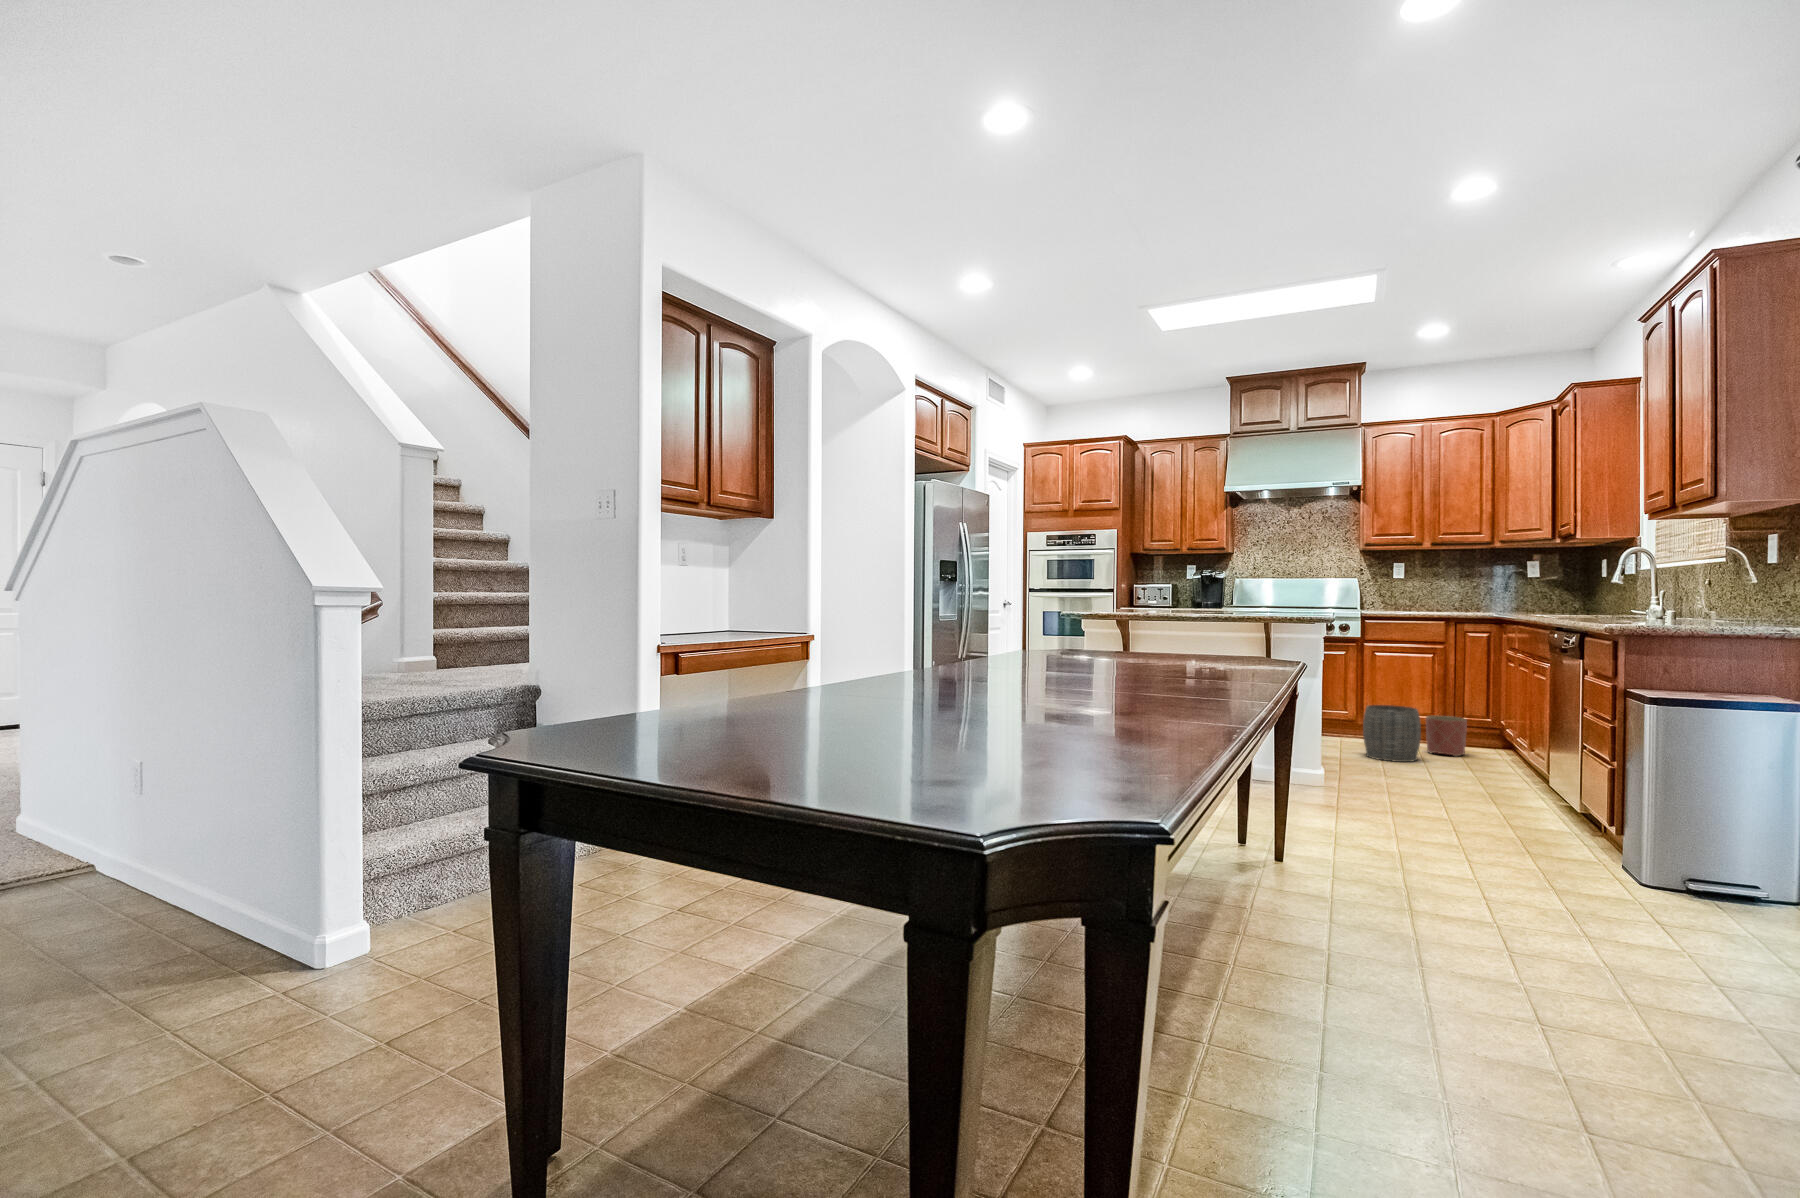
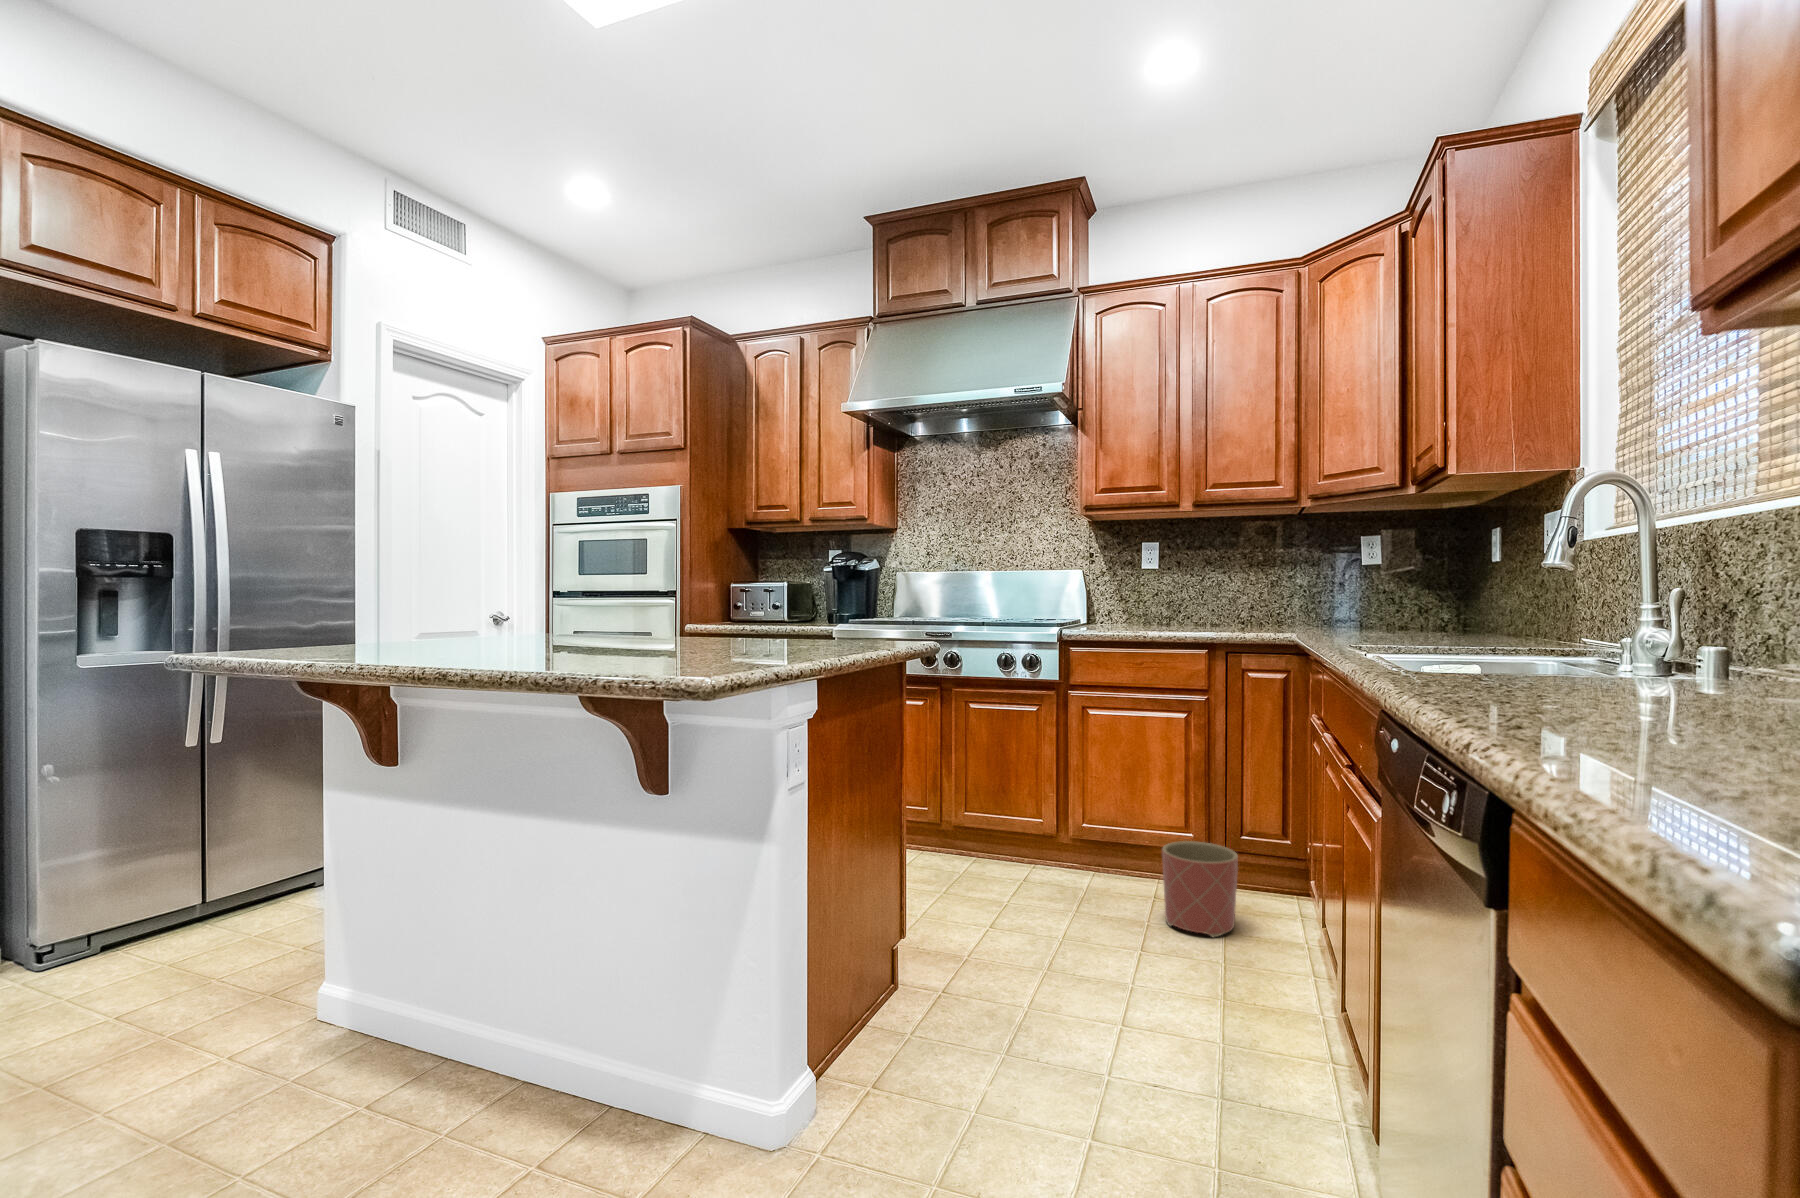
woven basket: present [1363,705,1421,762] -> none [1026,829,1136,971]

